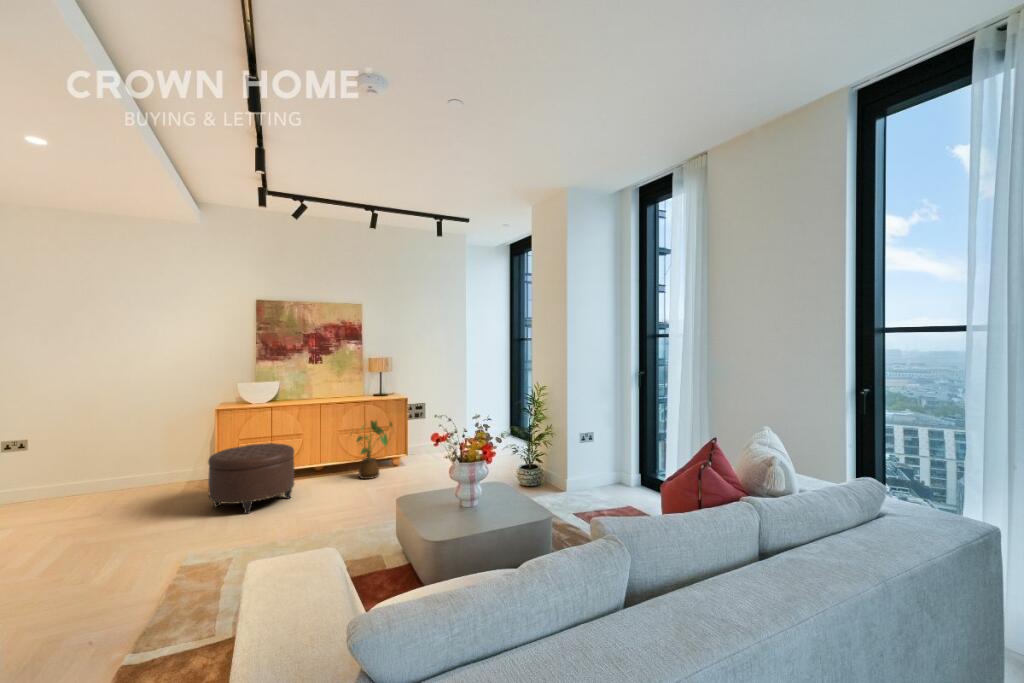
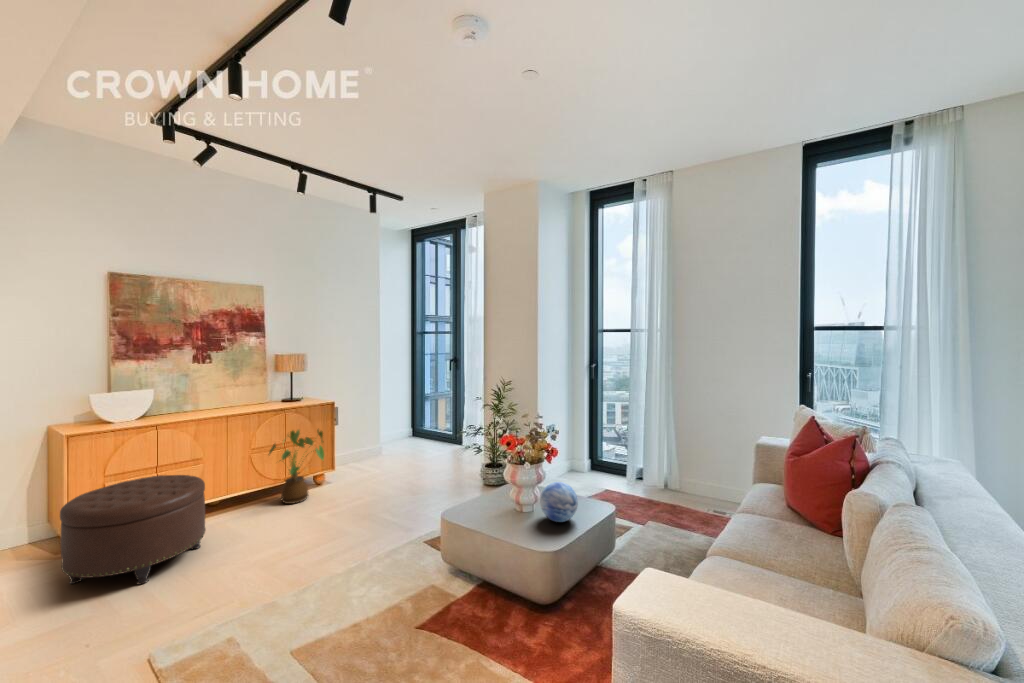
decorative orb: none [487,477,521,513] -> present [540,482,578,522]

